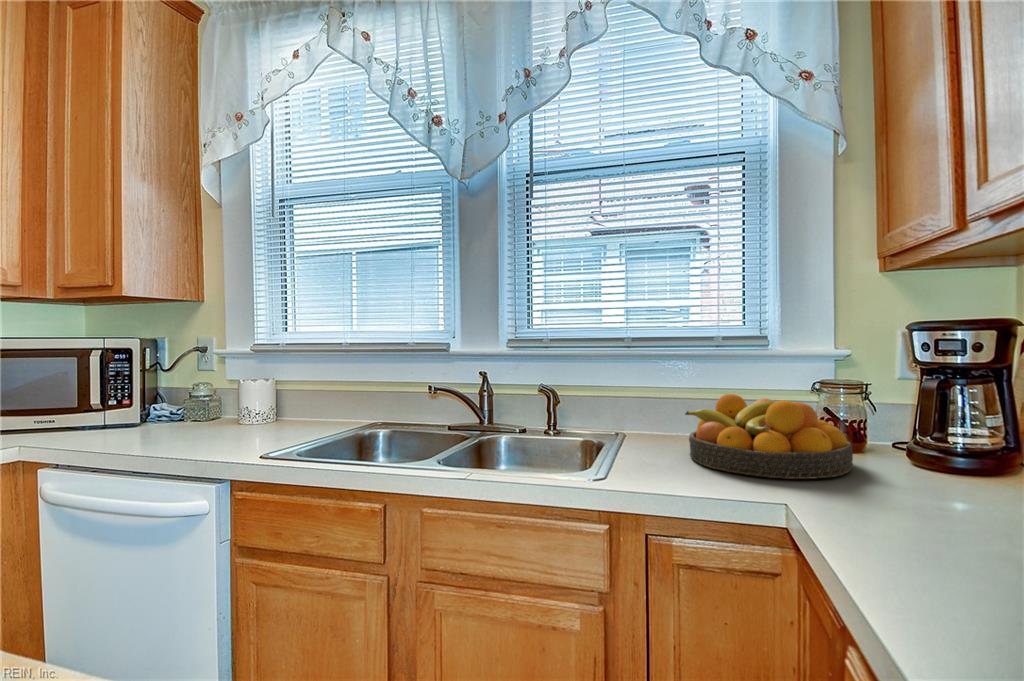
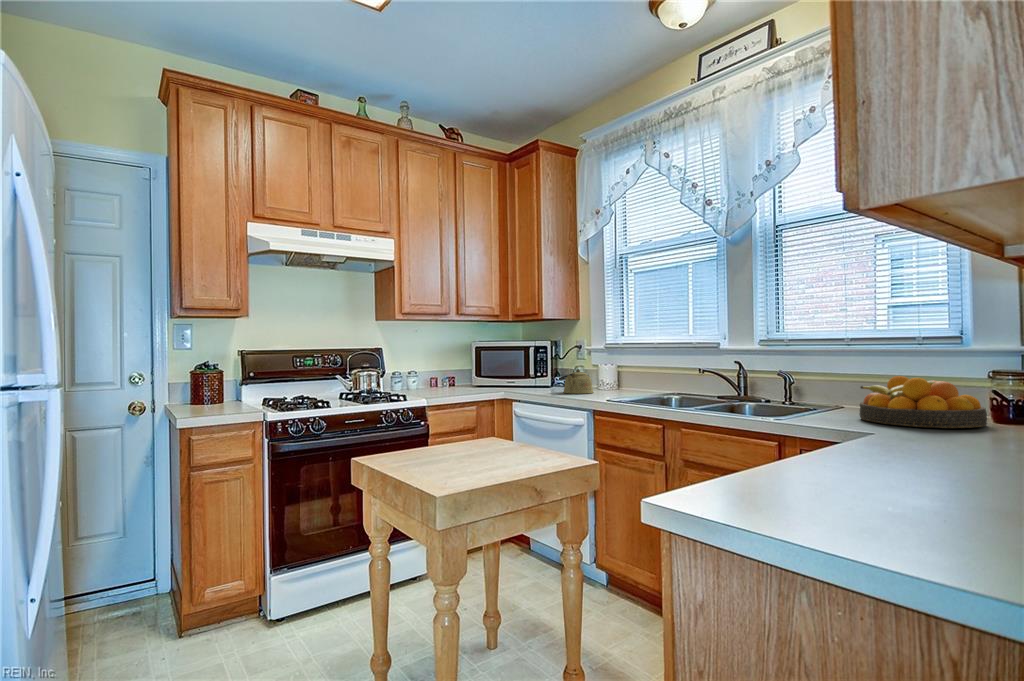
kettle: none [155,392,231,441] -> present [559,369,593,394]

